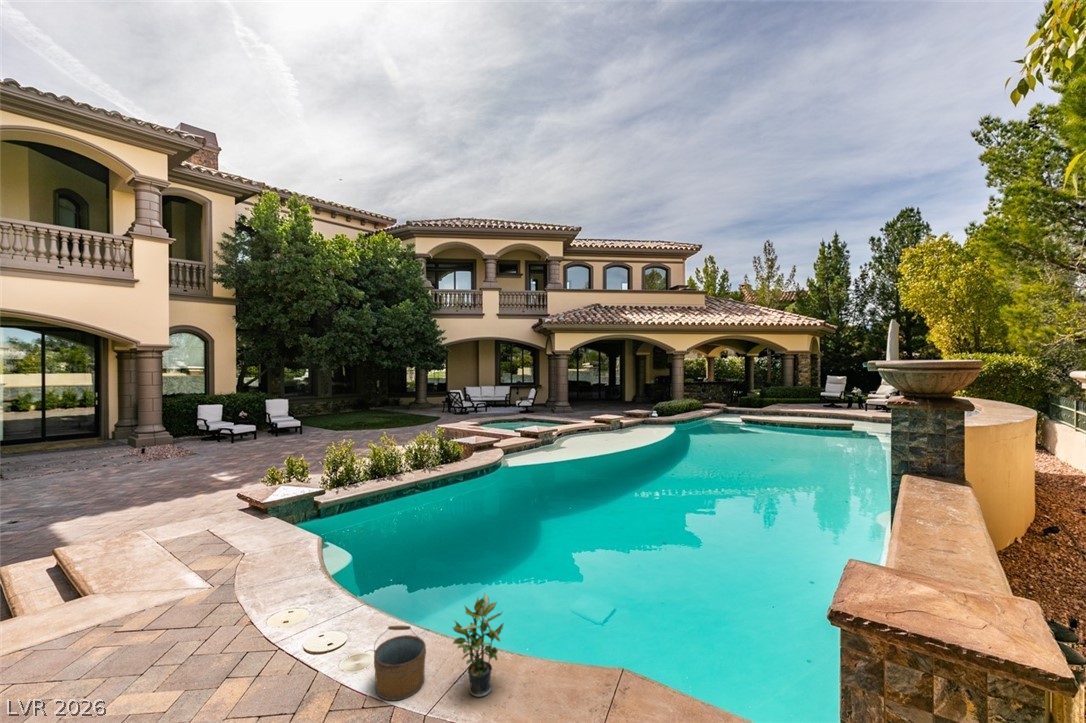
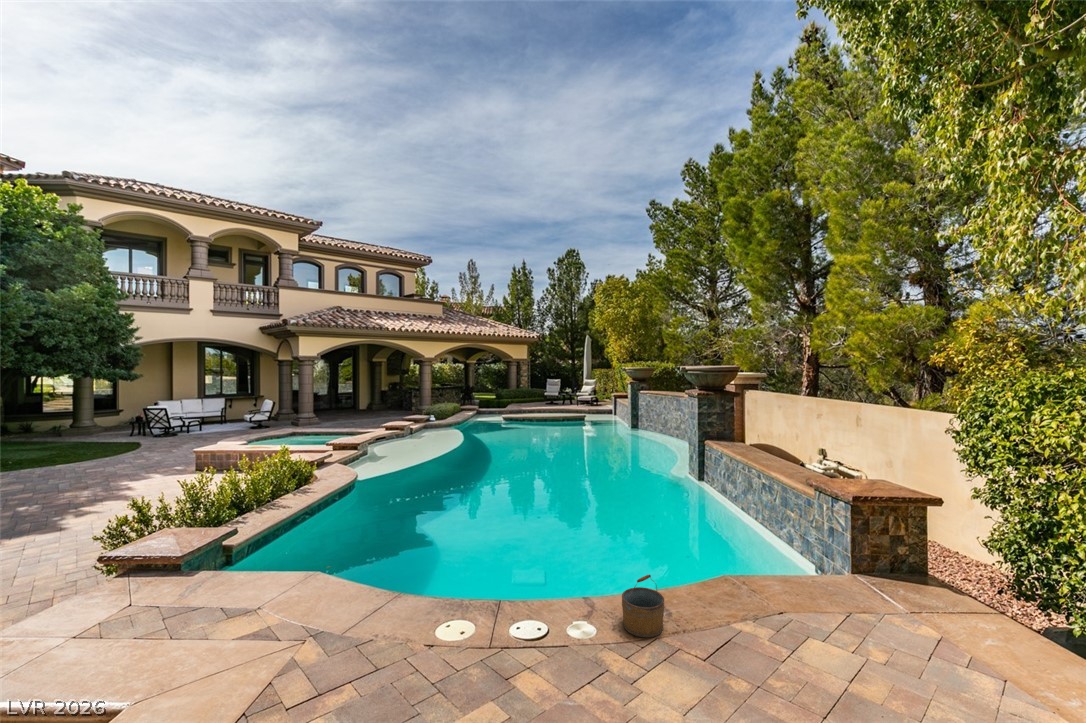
potted plant: present [453,593,503,697] -> none [671,532,707,609]

